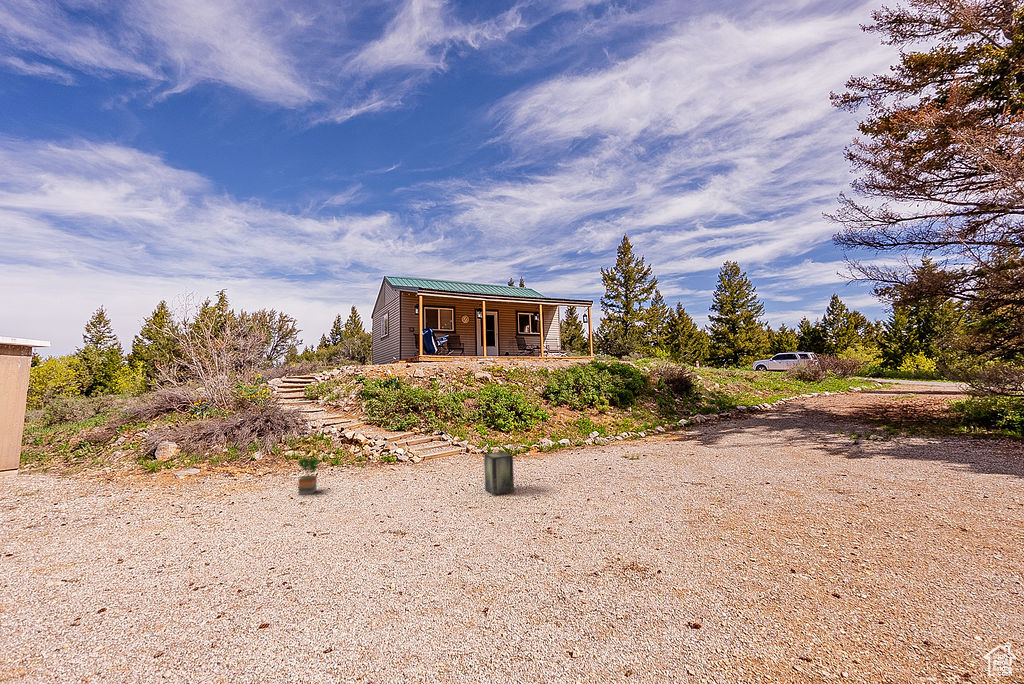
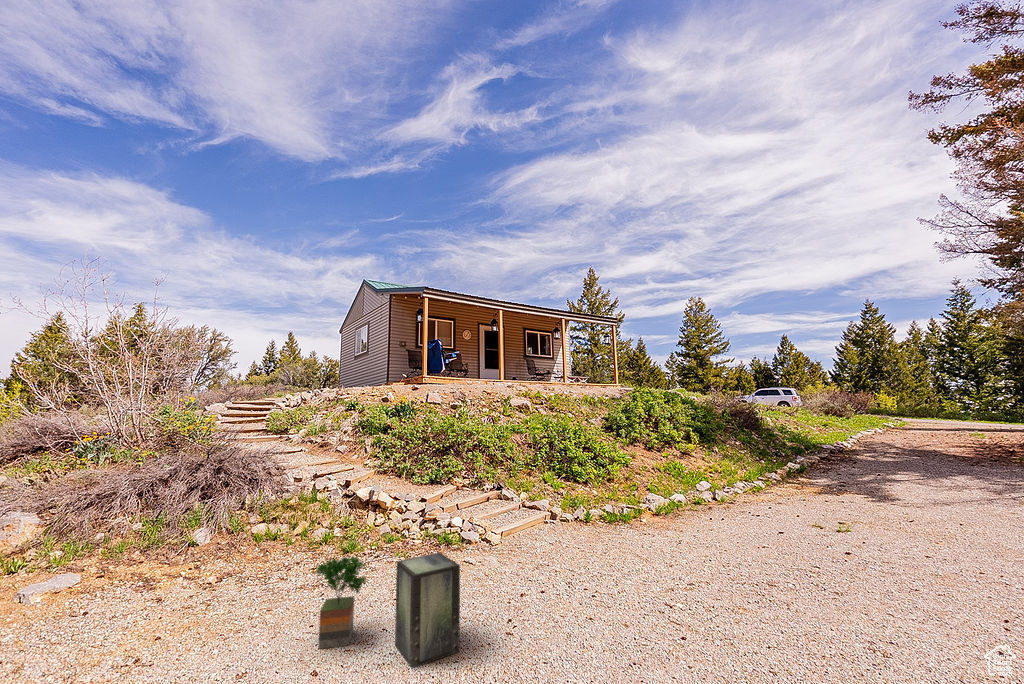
storage box: present [484,452,514,496] -> present [395,553,460,668]

